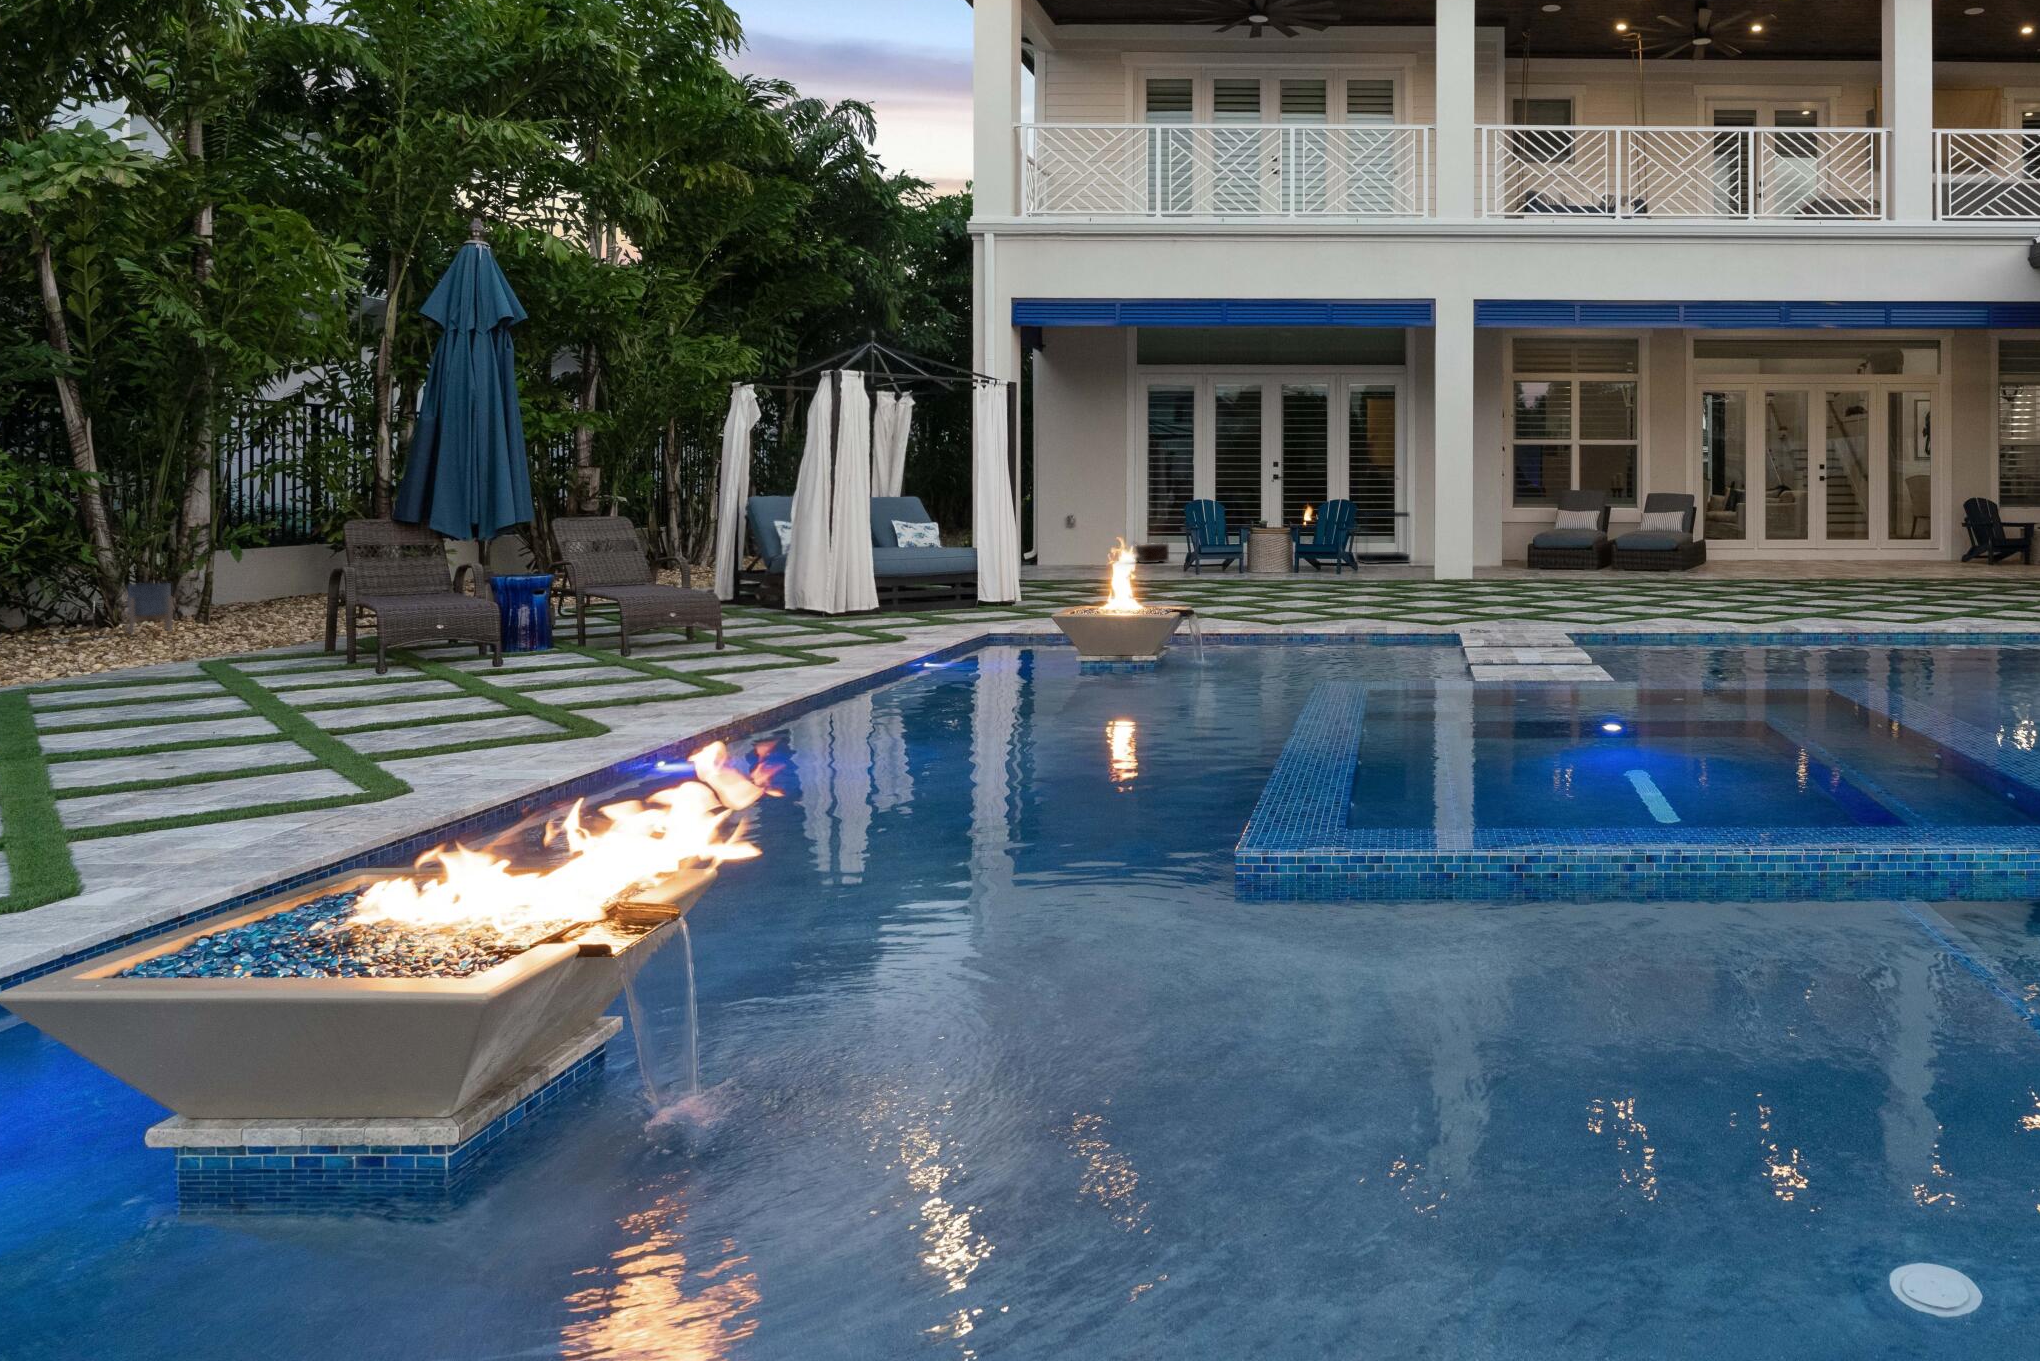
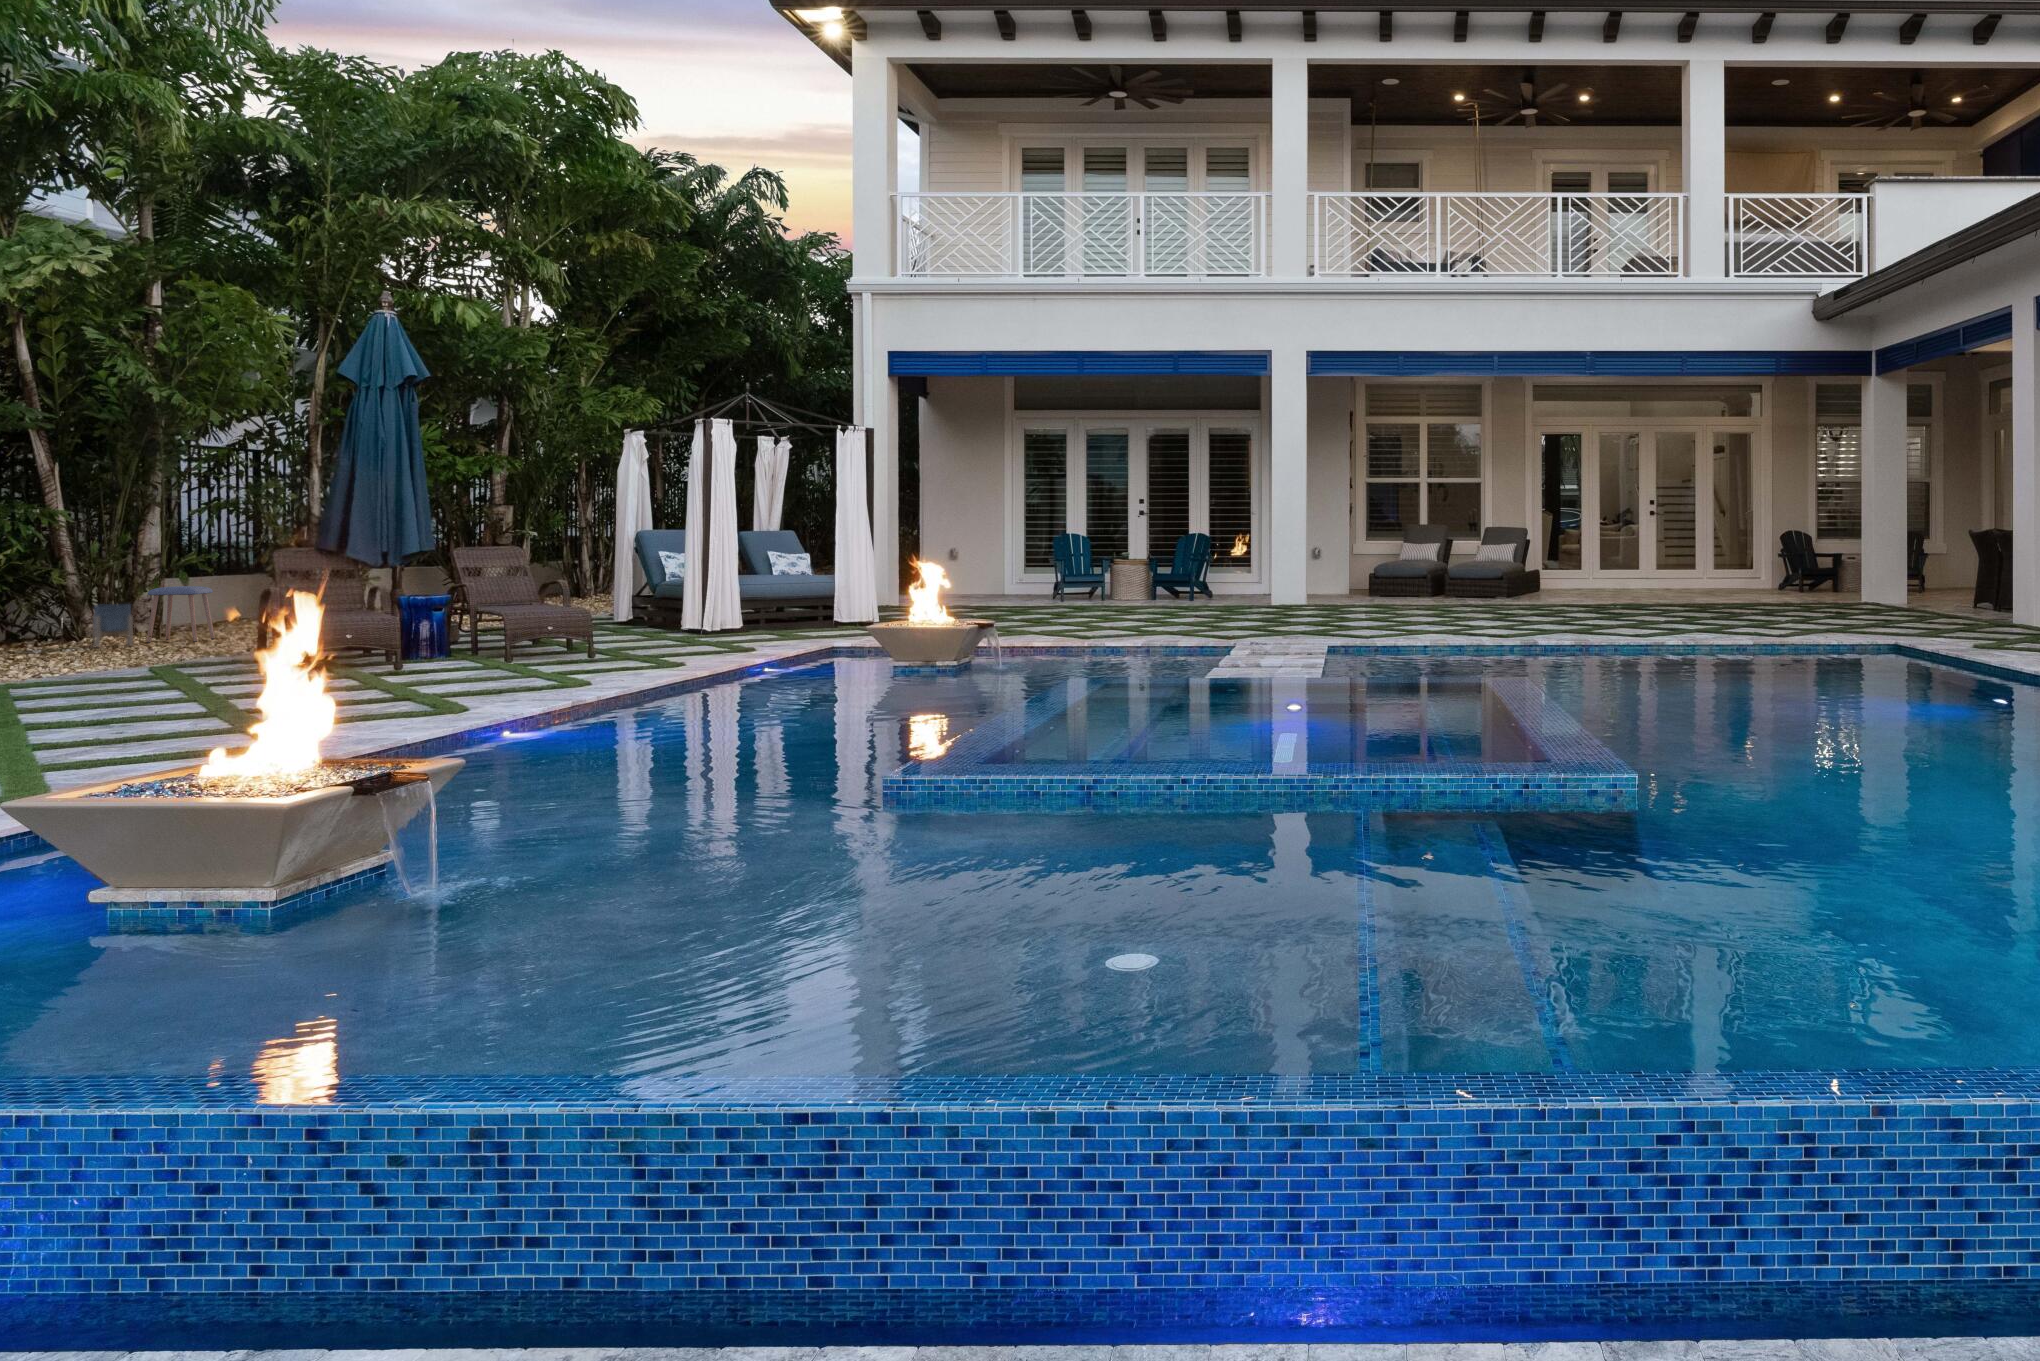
side table: present [1355,512,1410,564] -> none [1211,547,1260,595]
woven basket: present [1135,538,1169,563] -> none [1006,571,1040,595]
stool: none [189,562,268,628] -> present [147,586,215,643]

